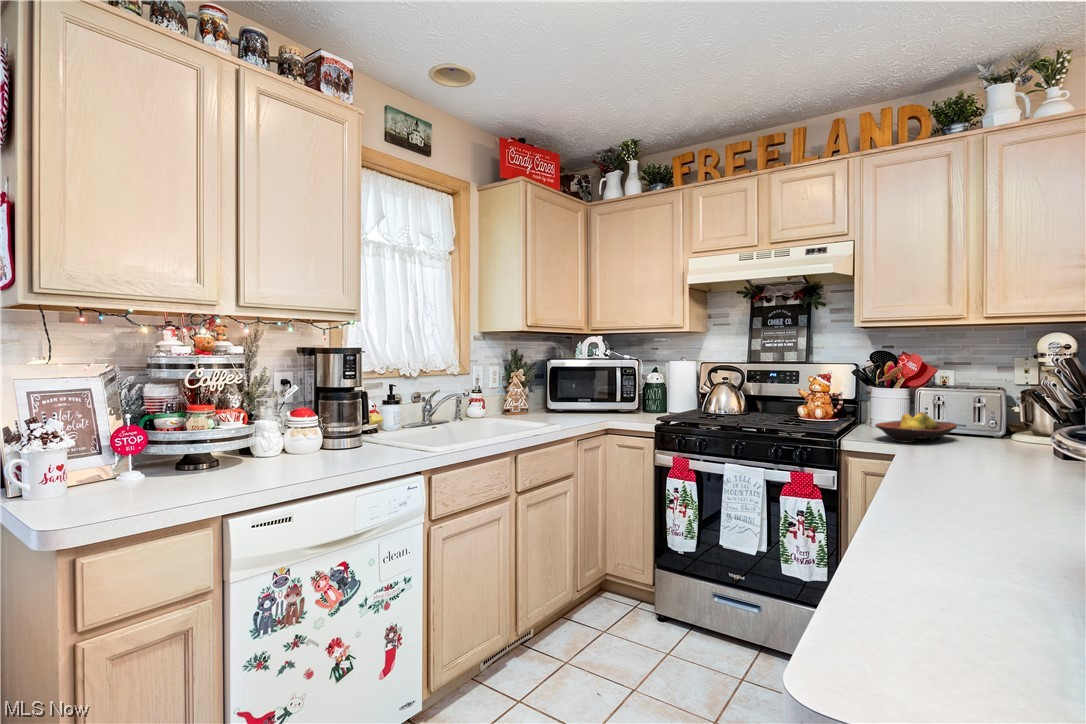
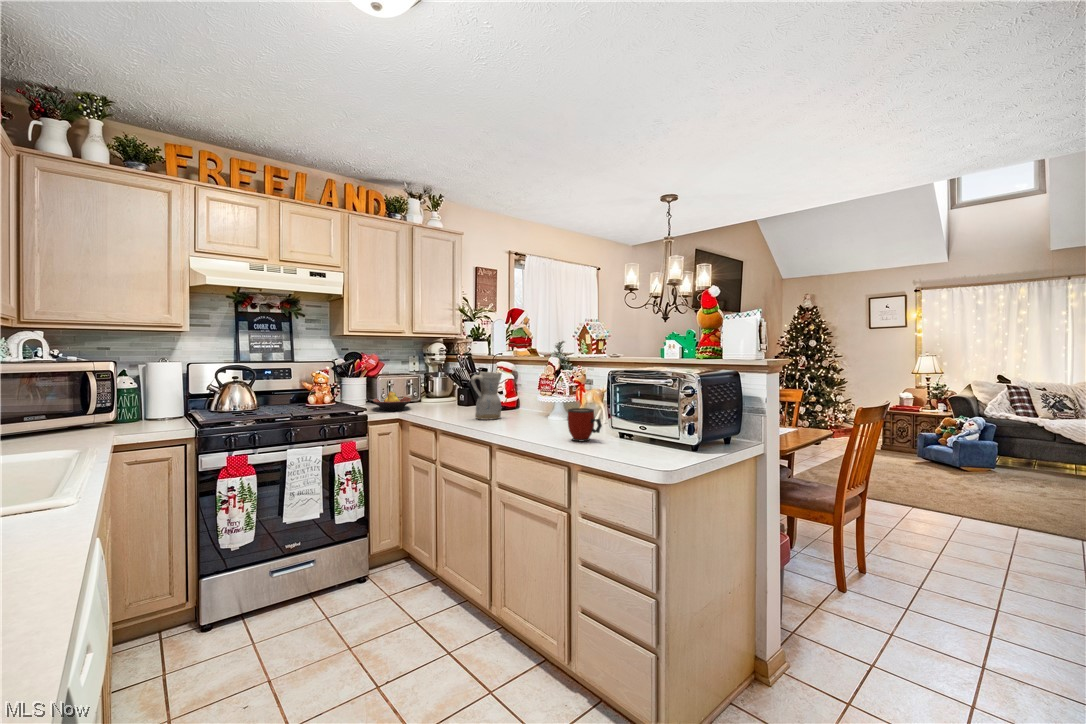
ceramic pitcher: none [948,387,1028,485] -> present [471,372,502,420]
mug: none [927,479,1011,567] -> present [567,408,602,441]

